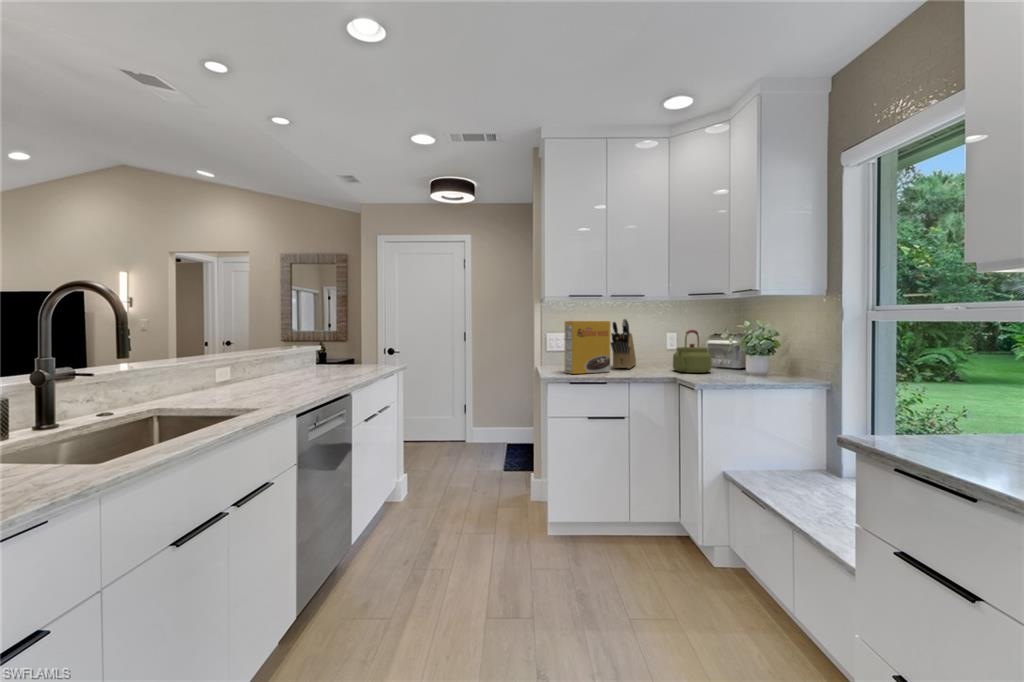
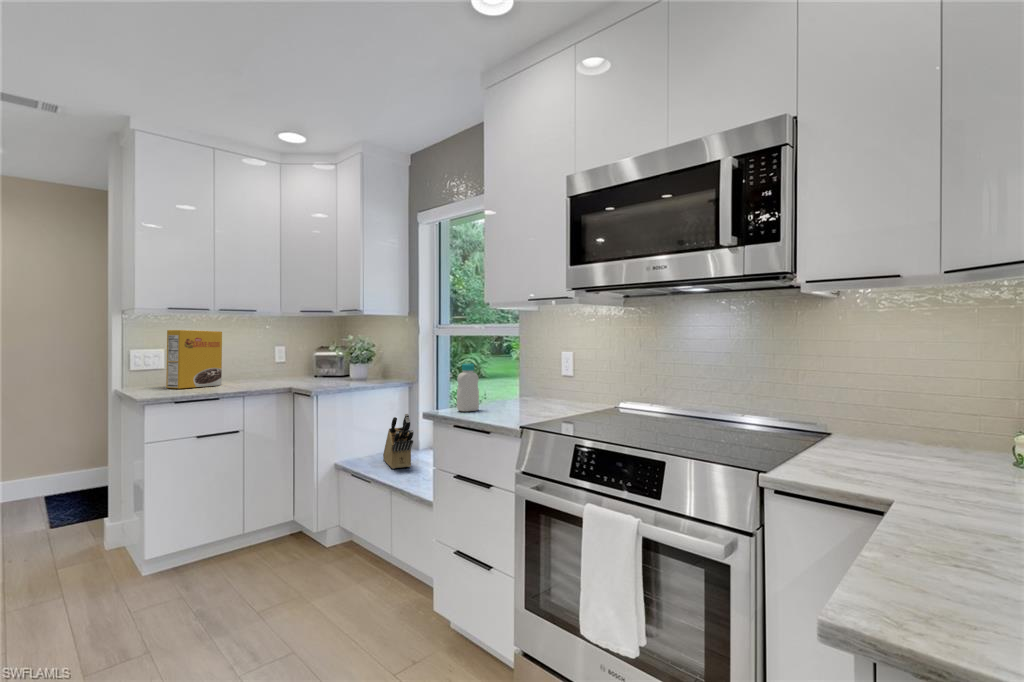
knife block: present [611,319,636,368] -> present [383,414,413,469]
kettle: present [673,330,711,373] -> none [286,342,322,382]
bottle: none [919,370,976,458] -> present [457,364,479,411]

